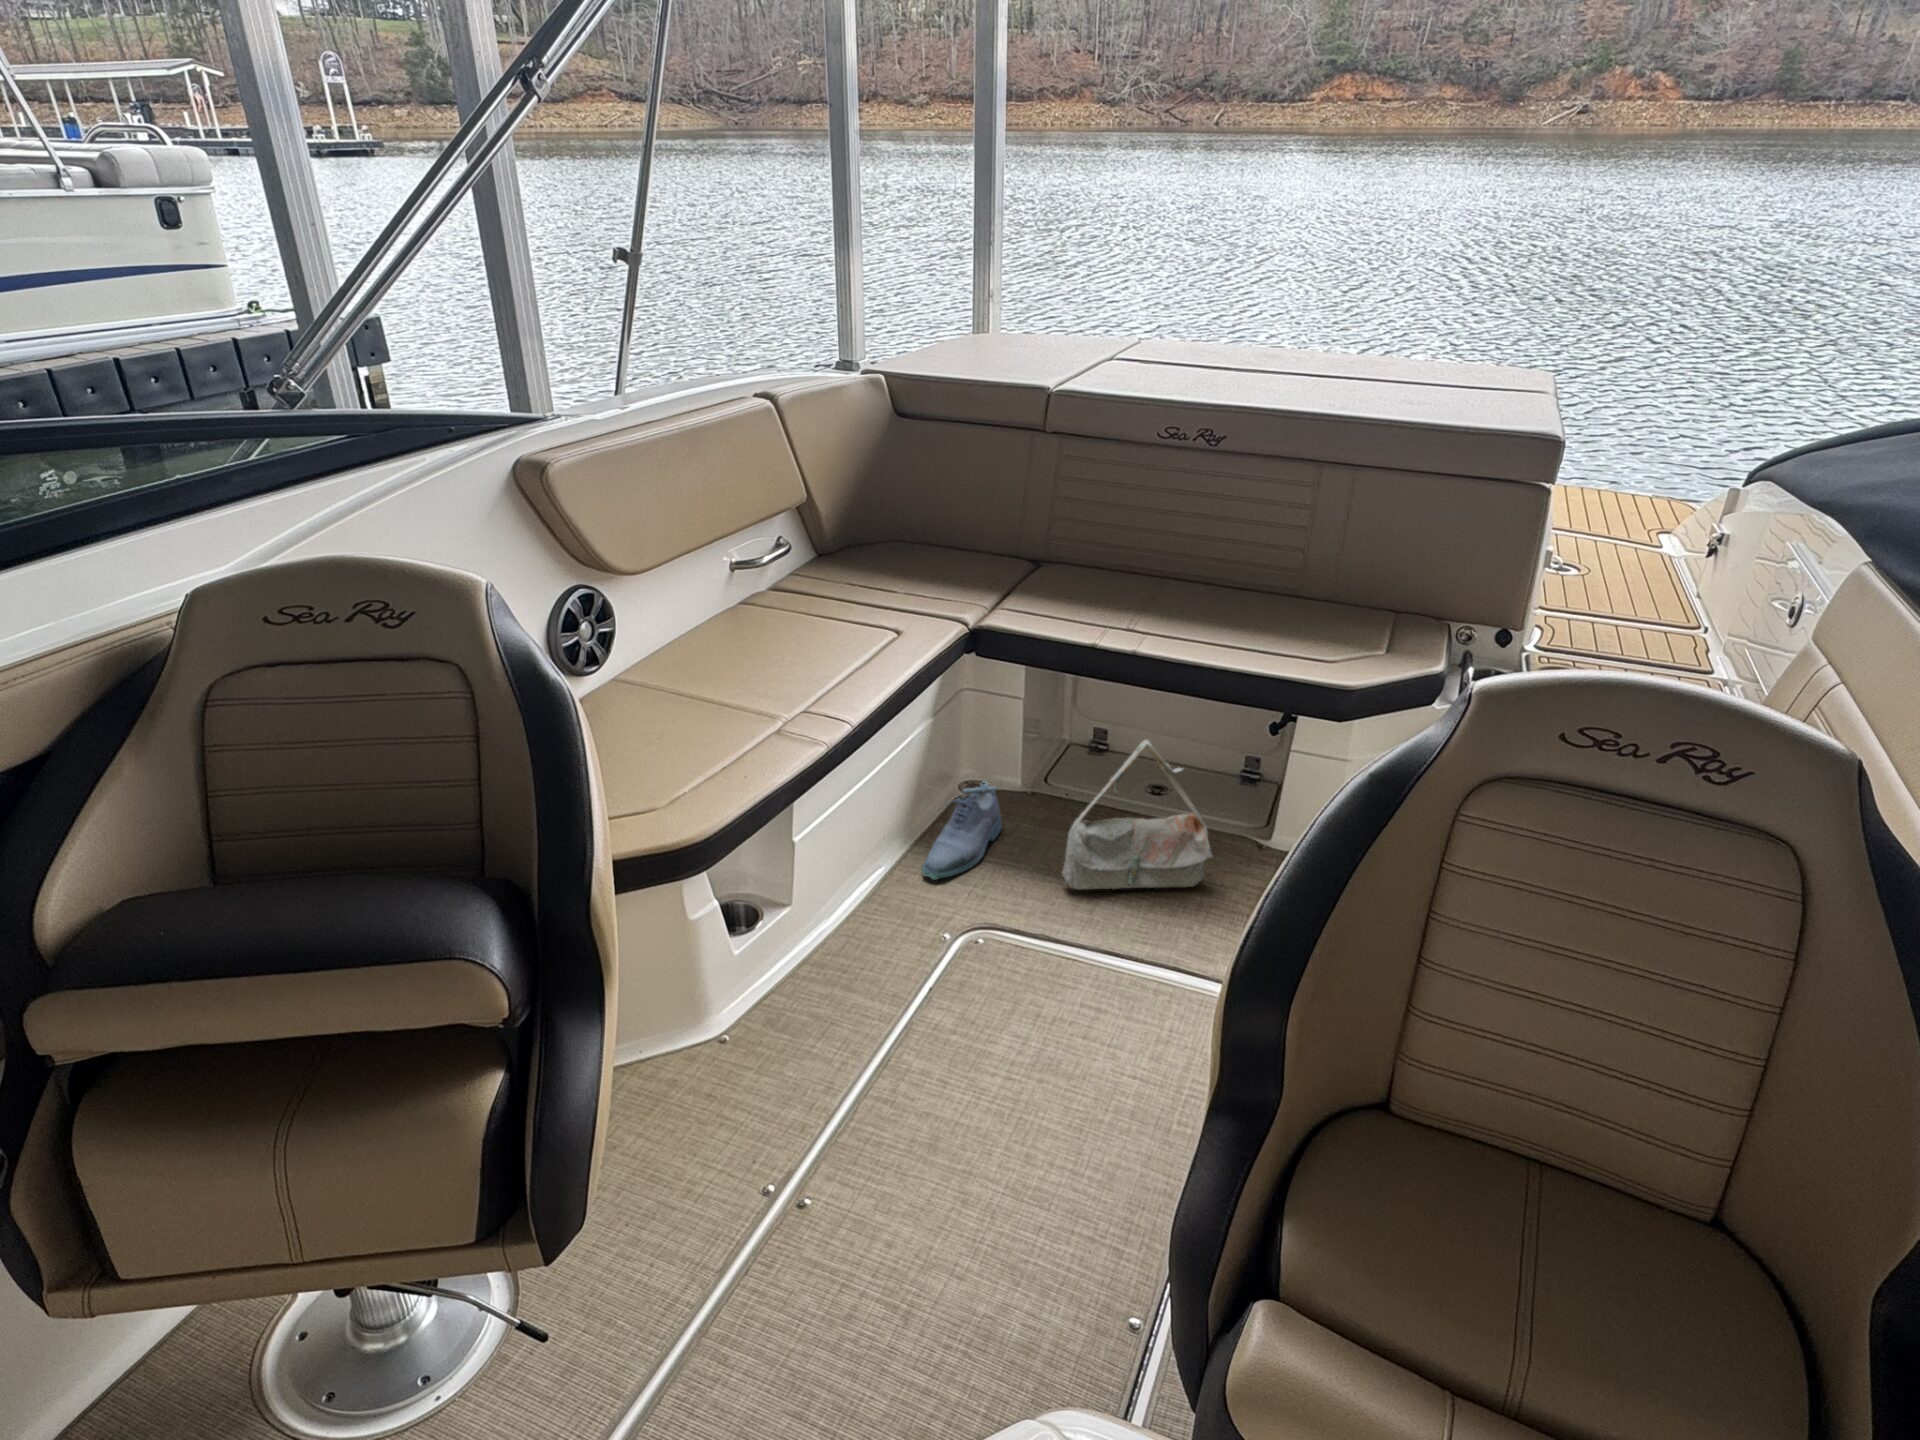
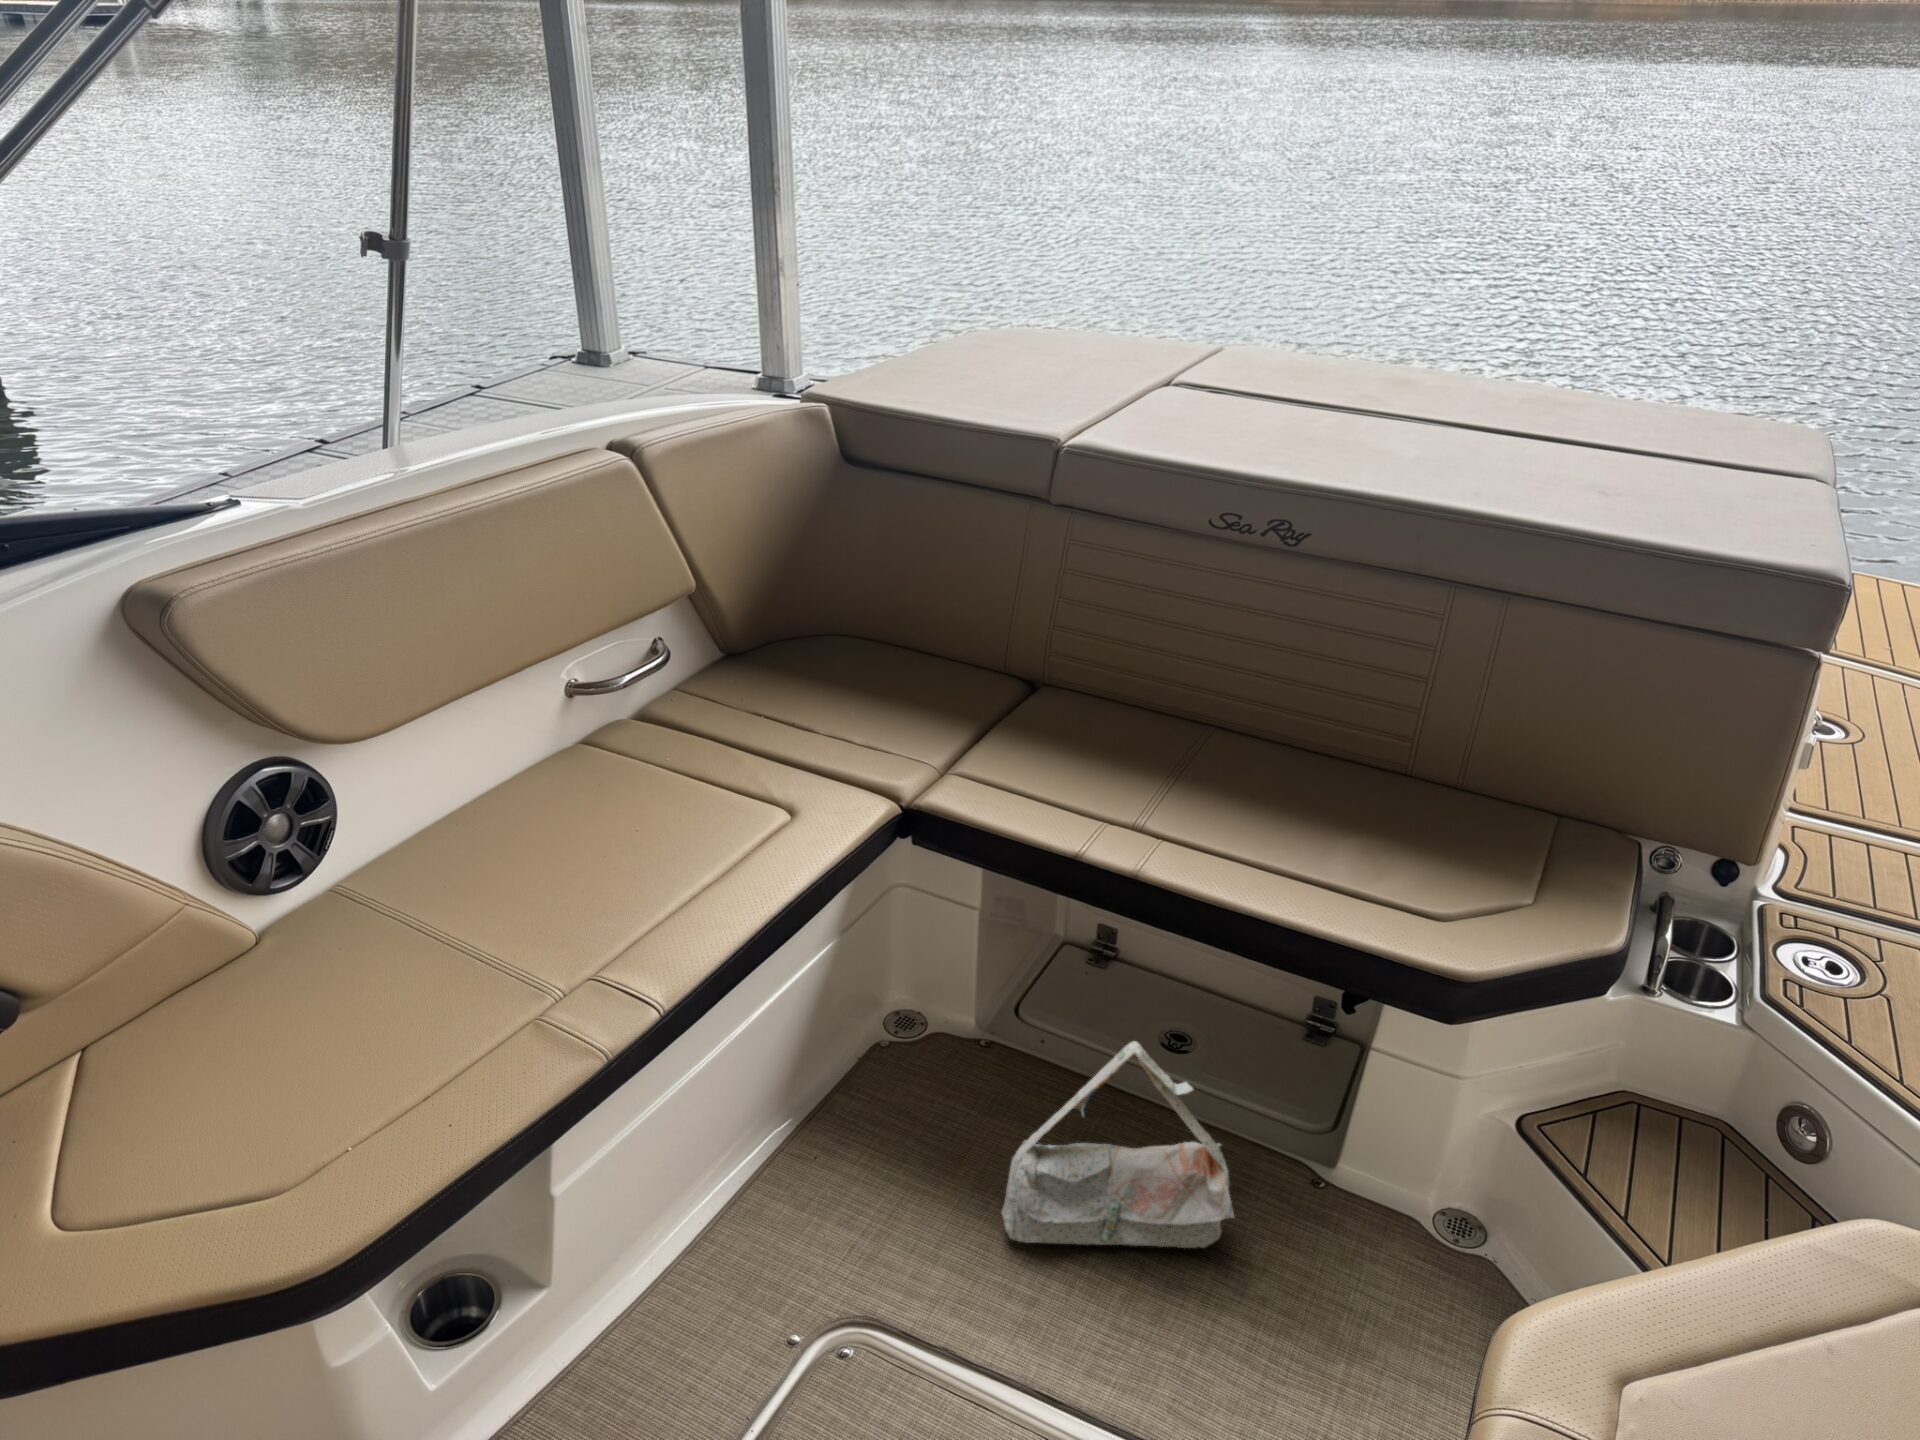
shoe: present [922,782,1001,880] -> none [795,1034,935,1203]

